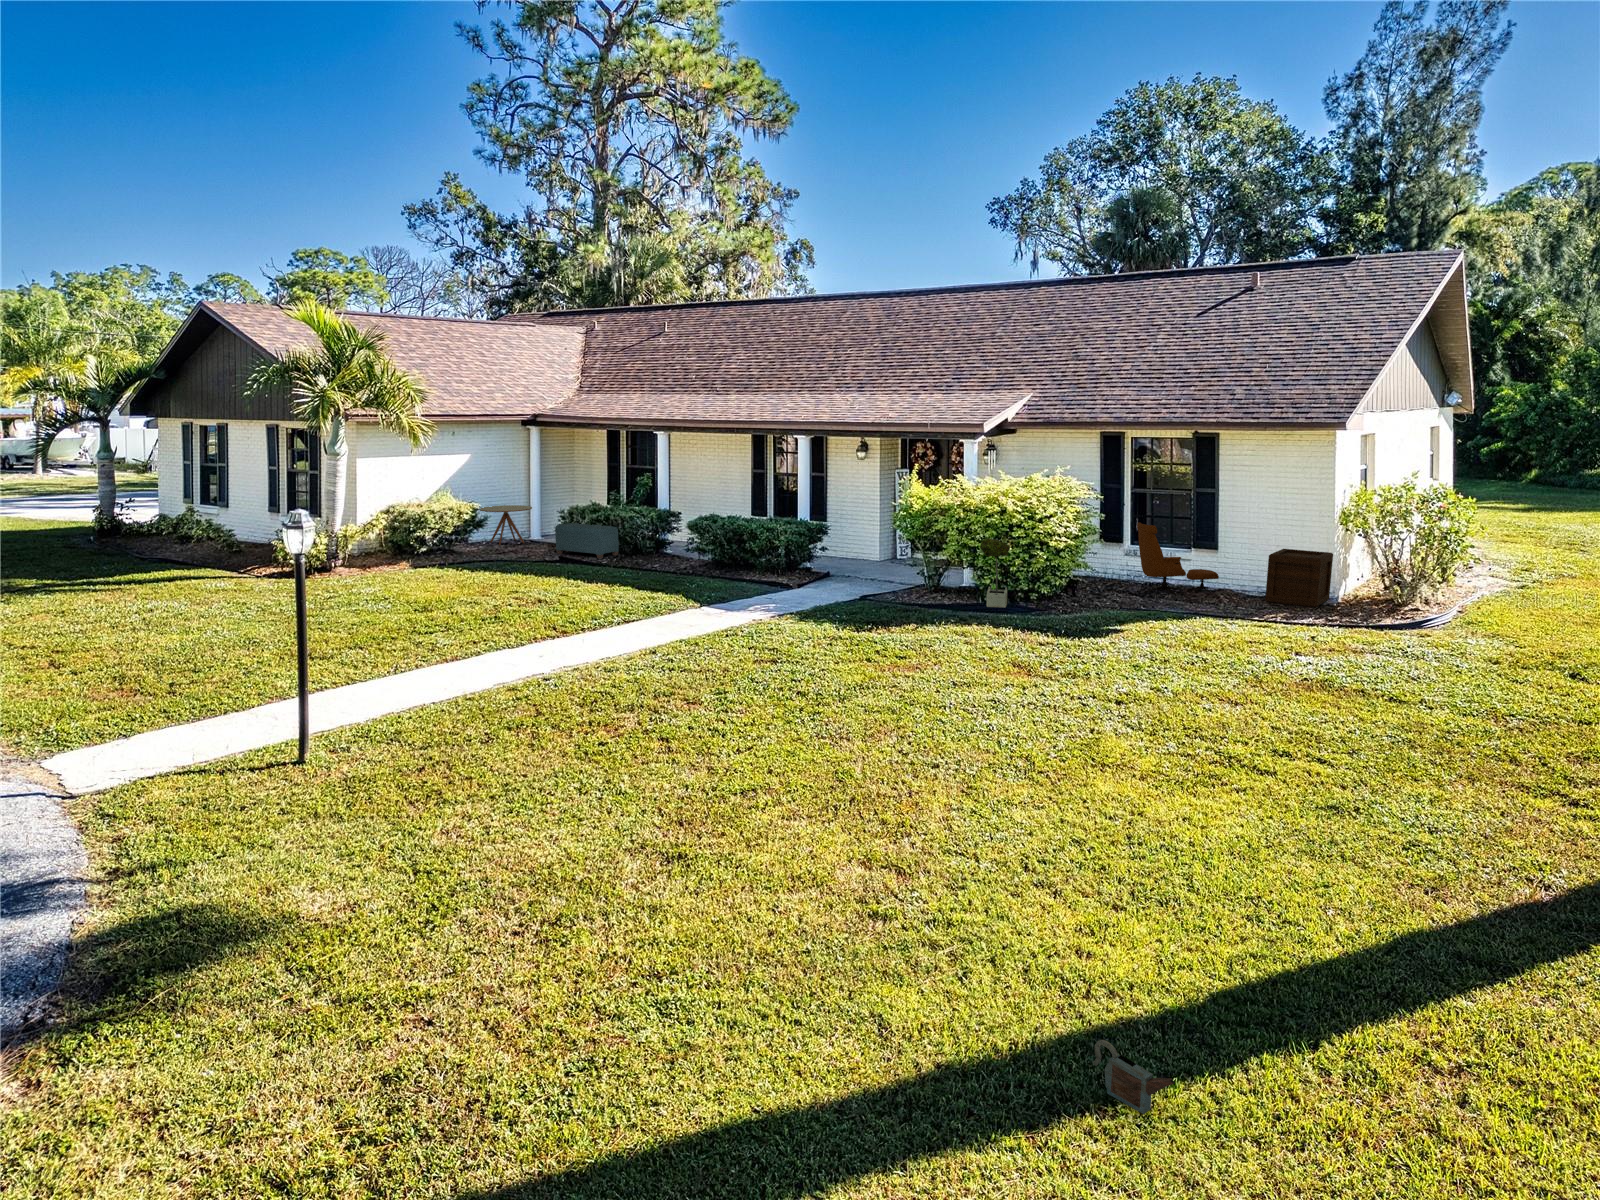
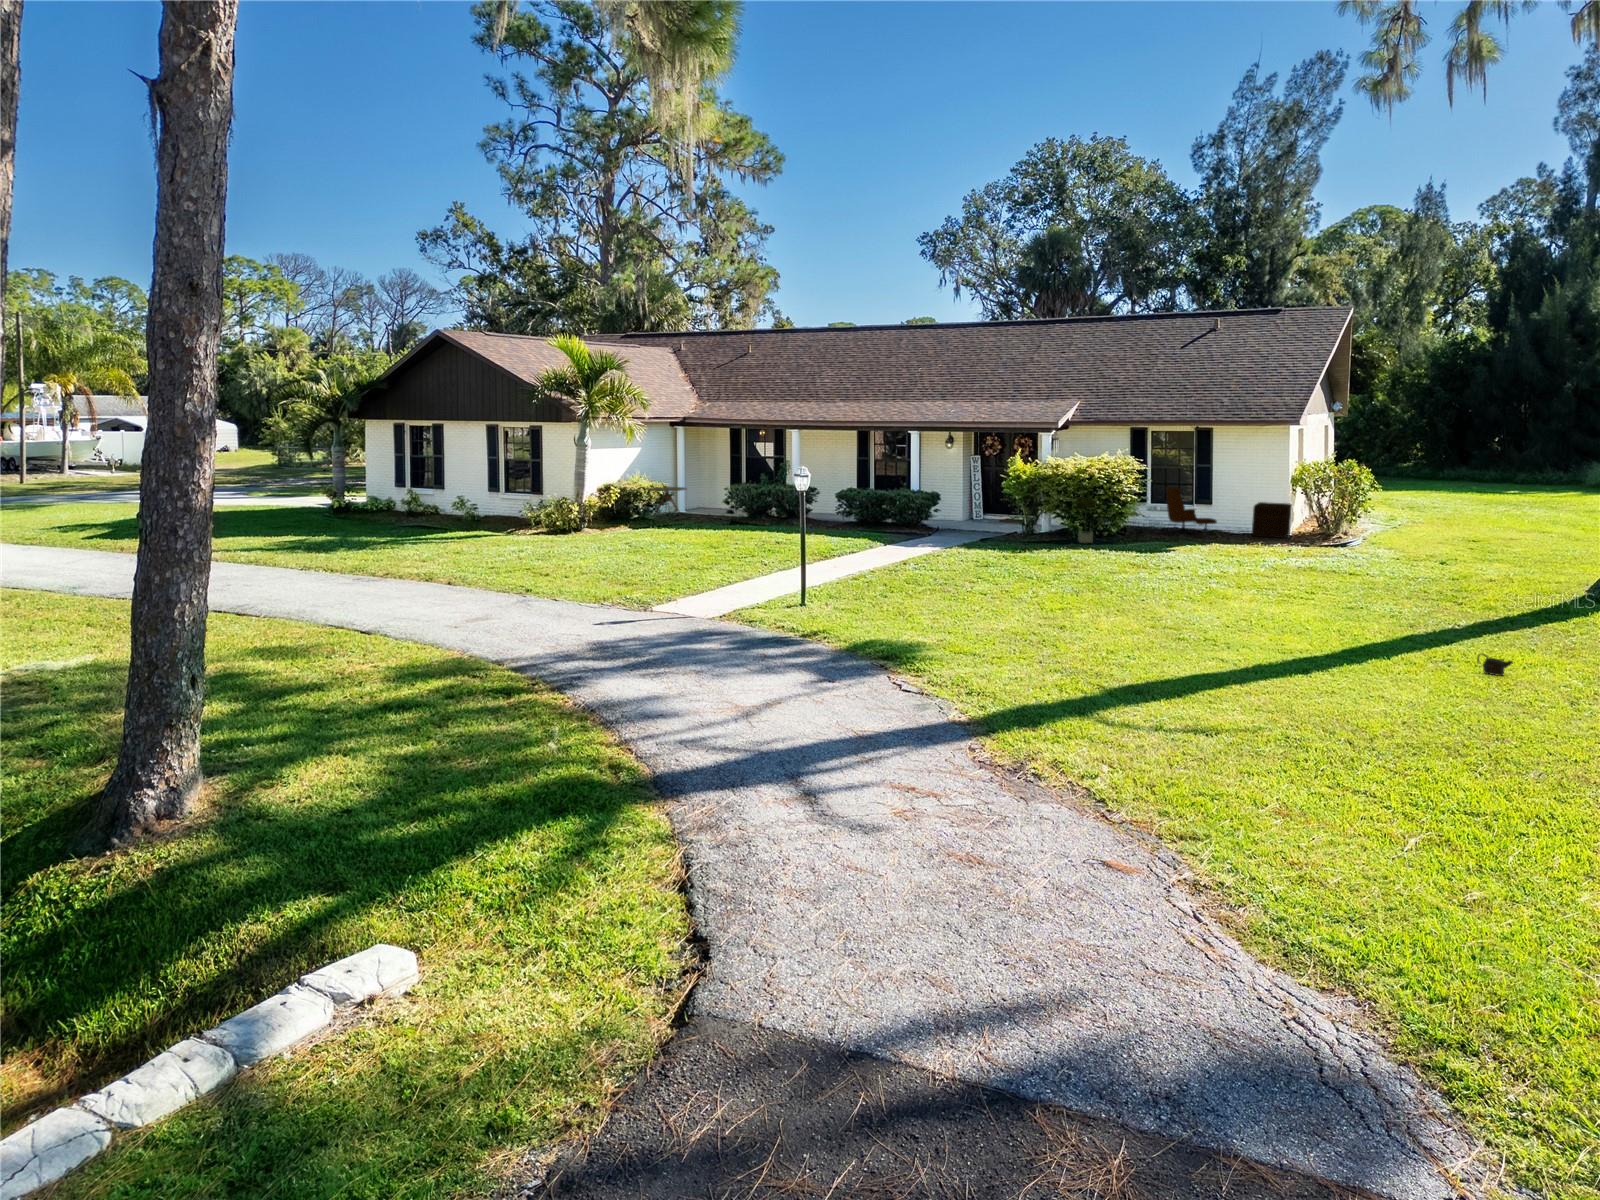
bench: present [555,523,619,558] -> none [722,498,771,523]
watering can: present [1093,1040,1175,1114] -> present [1477,653,1513,676]

